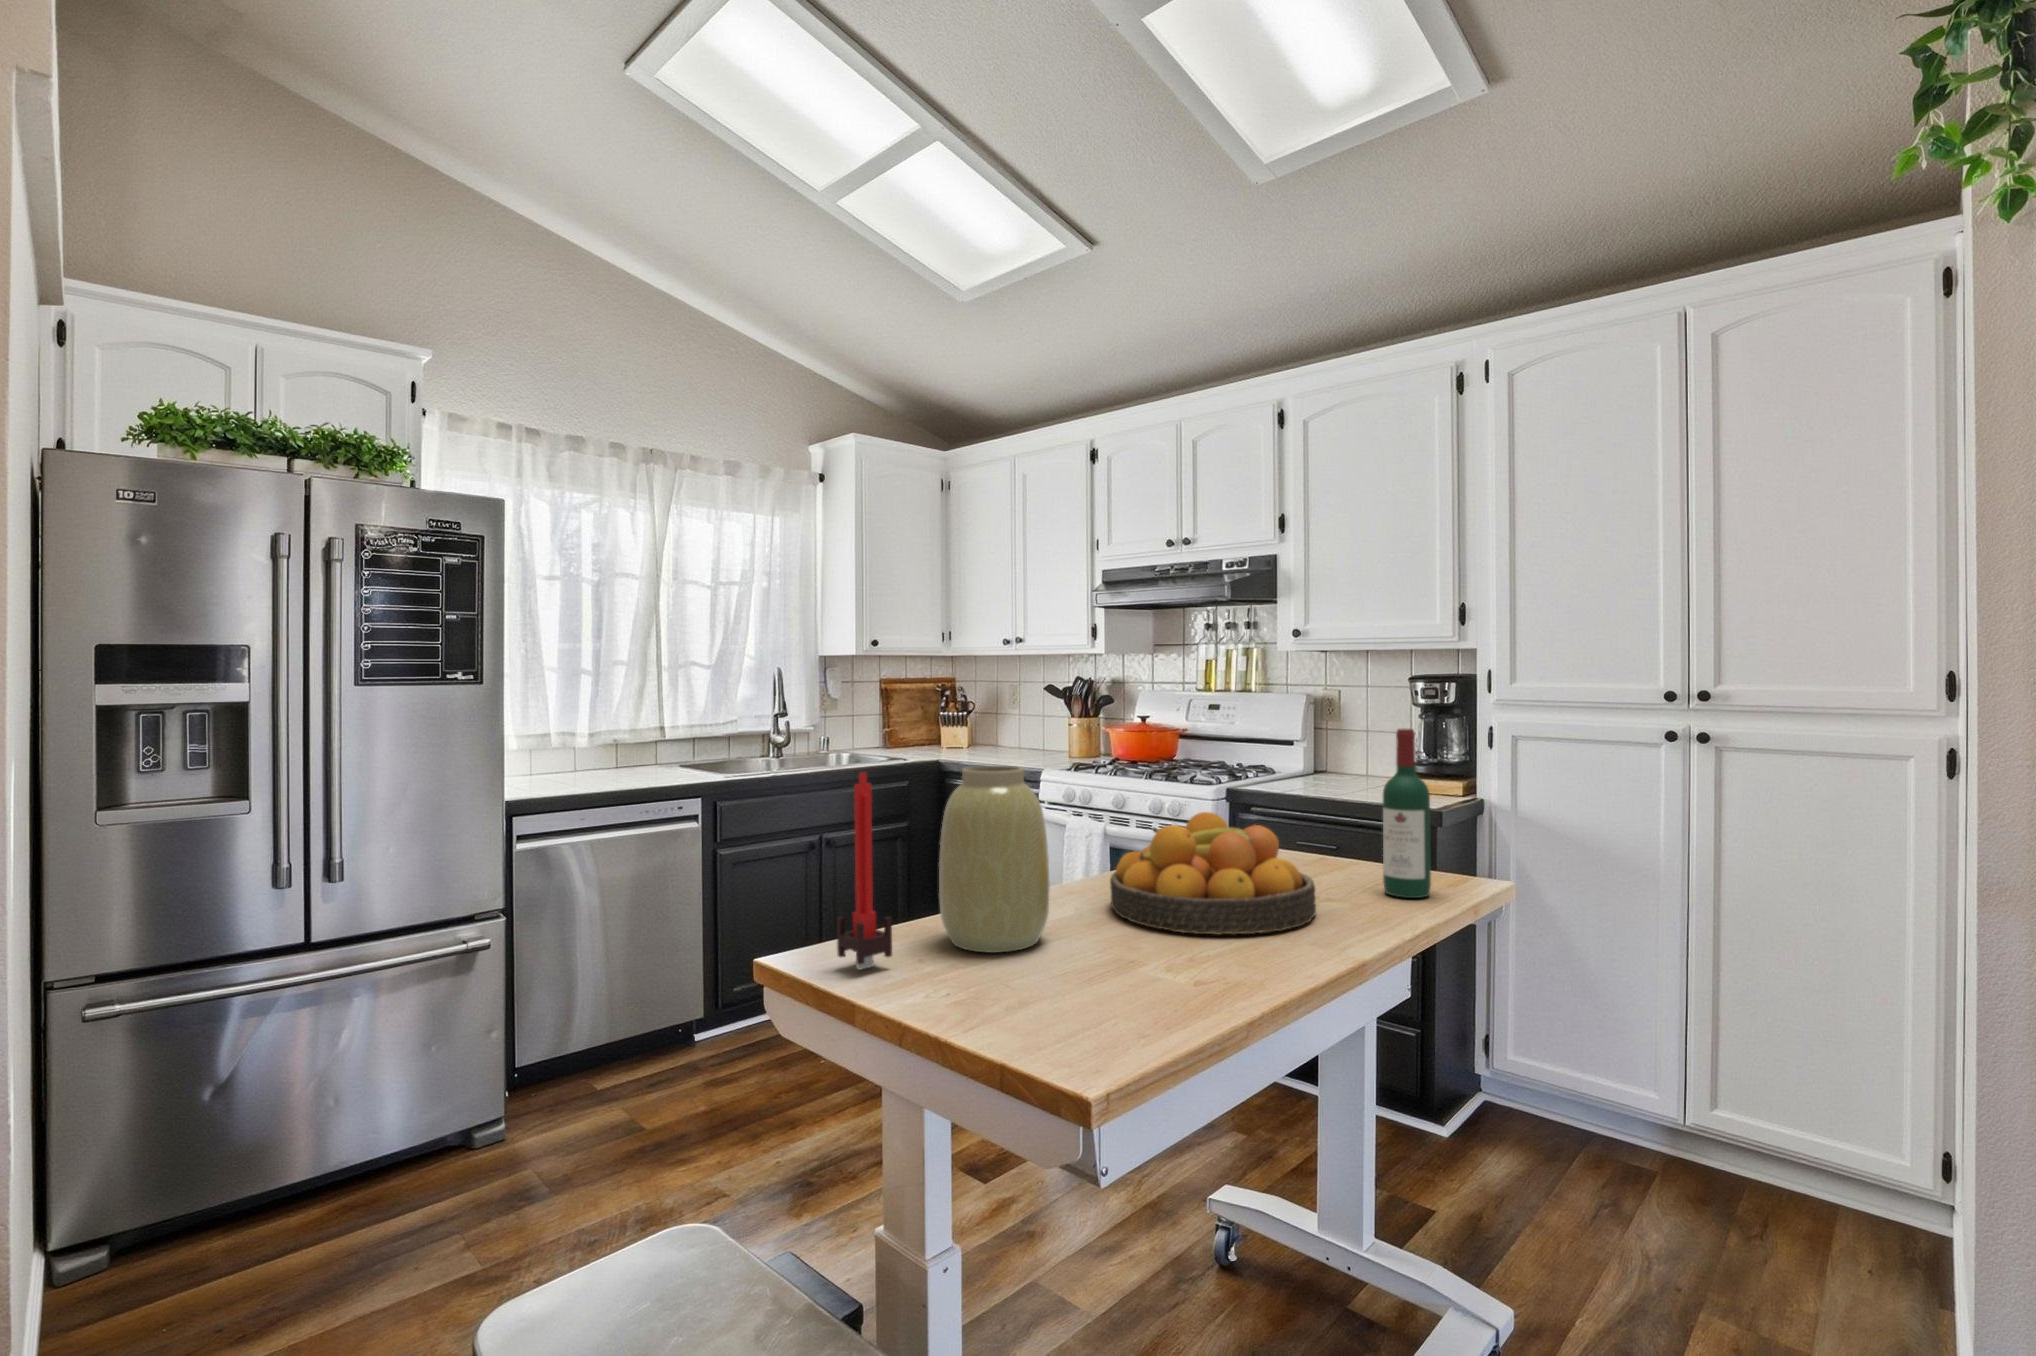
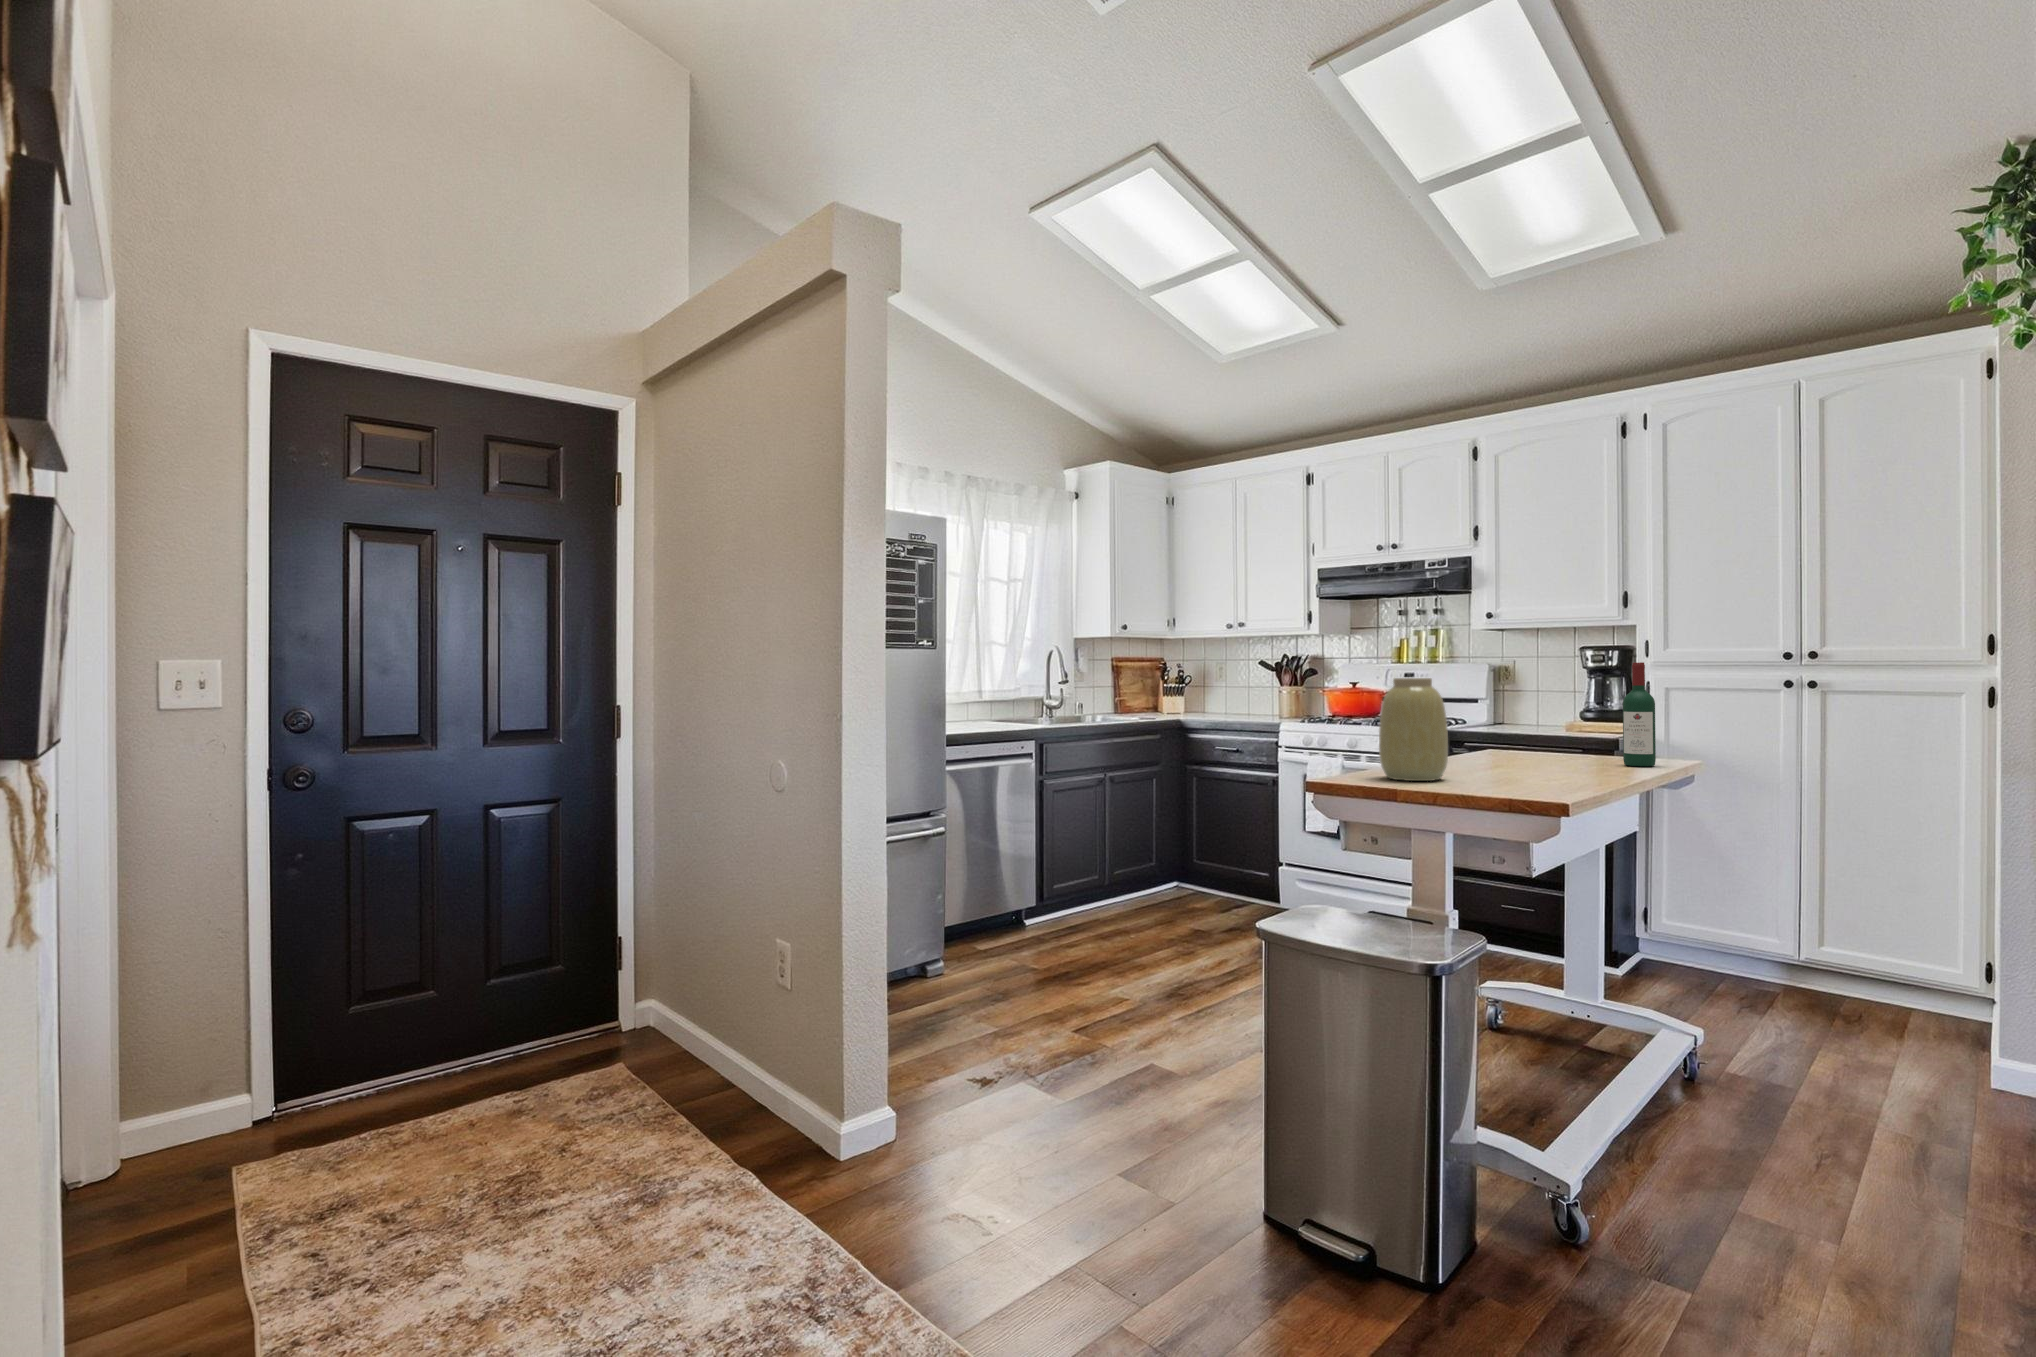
candle: present [837,772,892,970] -> none [1342,676,1374,785]
fruit bowl: present [1110,812,1316,935] -> none [1457,714,1594,776]

